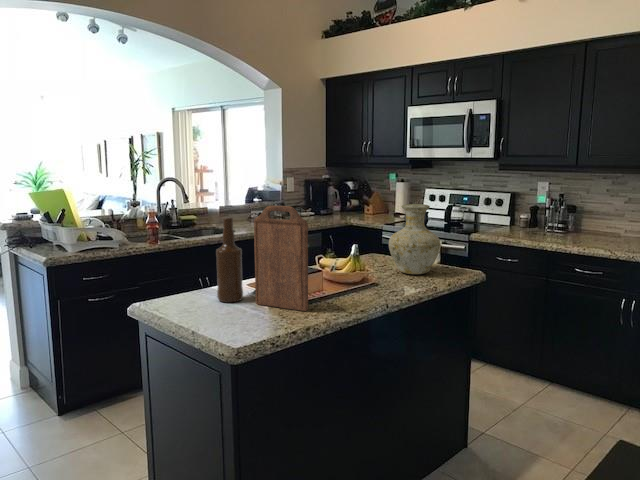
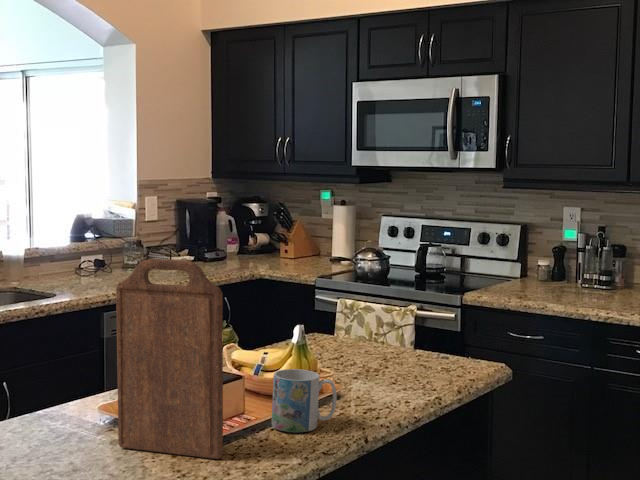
vase: present [389,204,441,274] -> none [350,249,440,373]
bottle: present [216,217,243,302] -> none [39,280,92,446]
mug: none [337,267,373,301] -> present [271,369,337,432]

